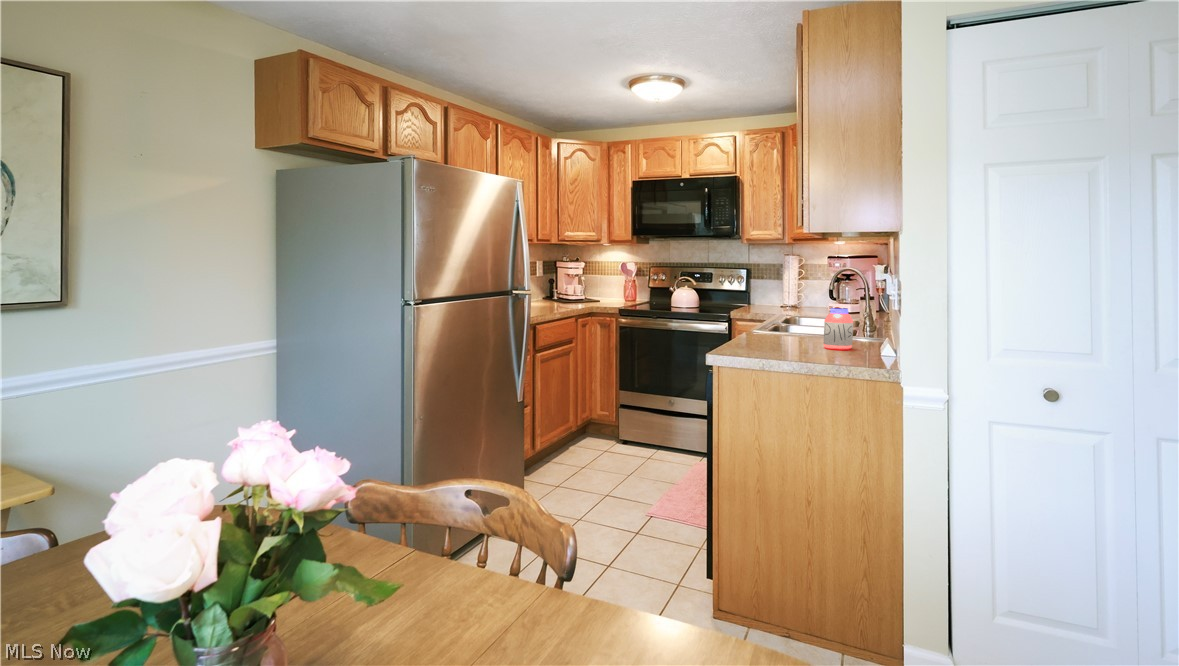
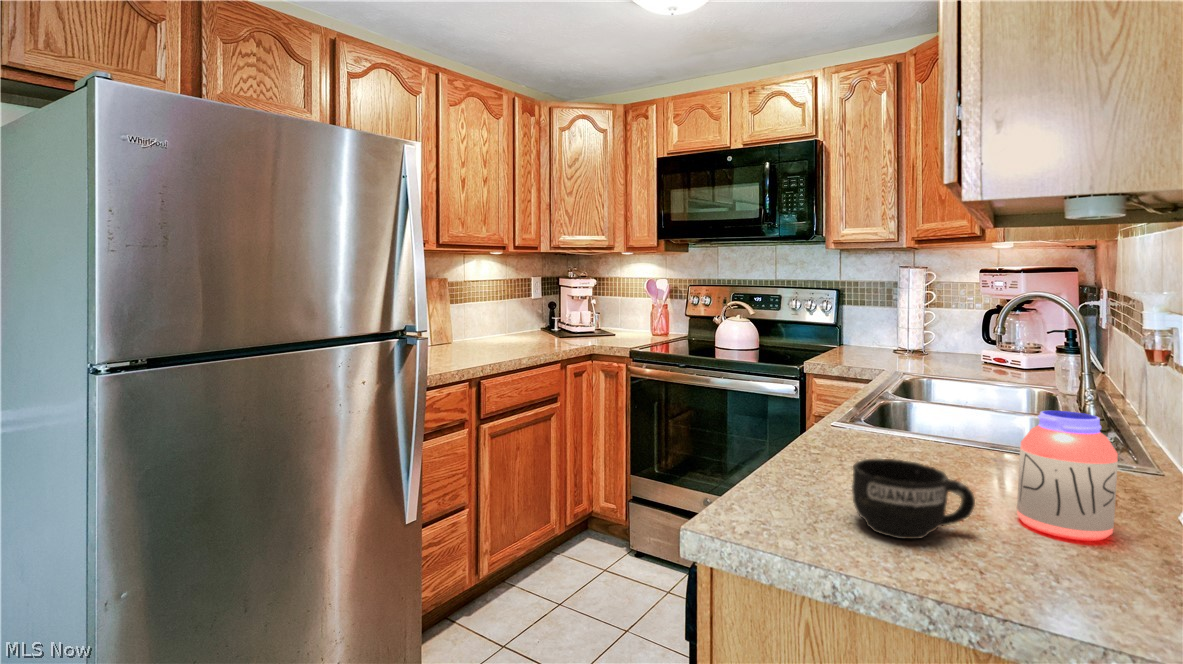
mug: none [768,327,808,350] -> present [852,459,975,539]

